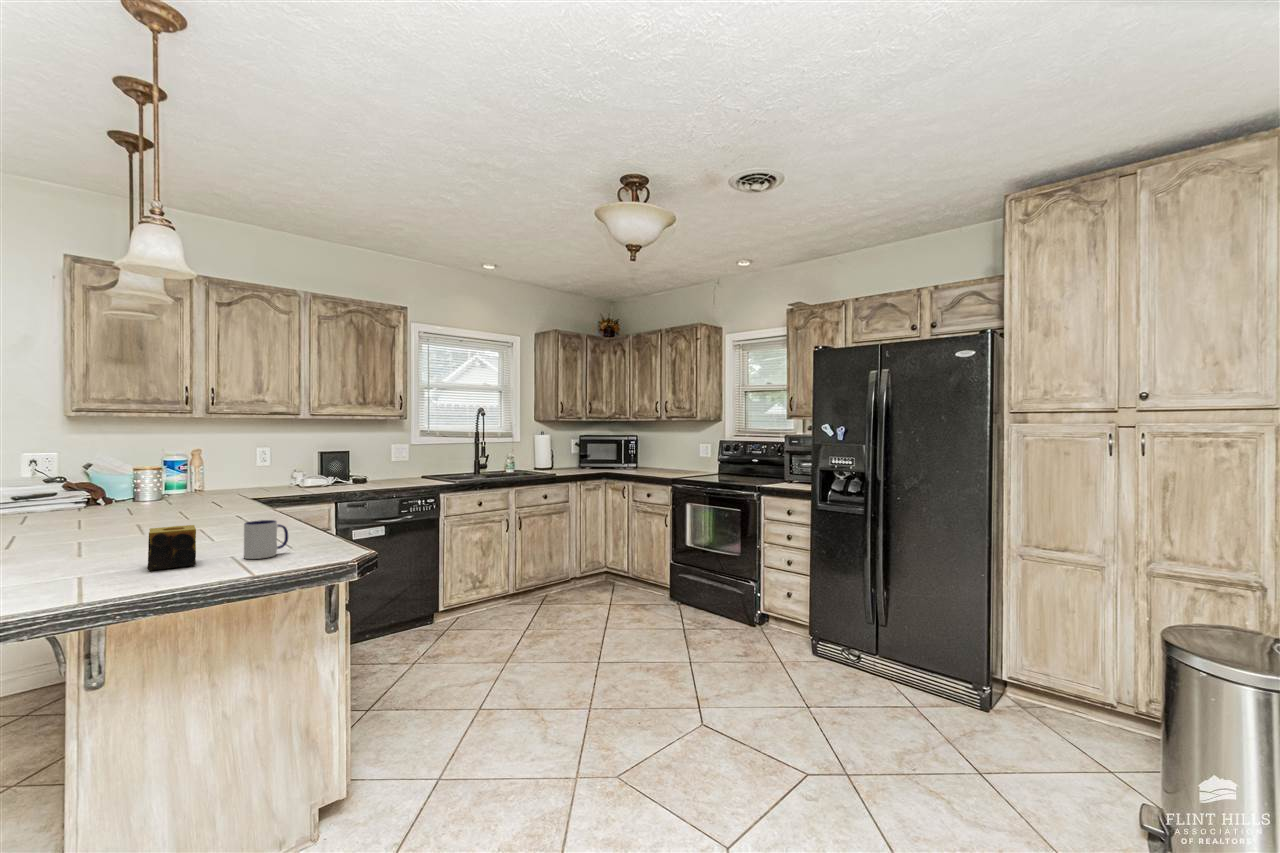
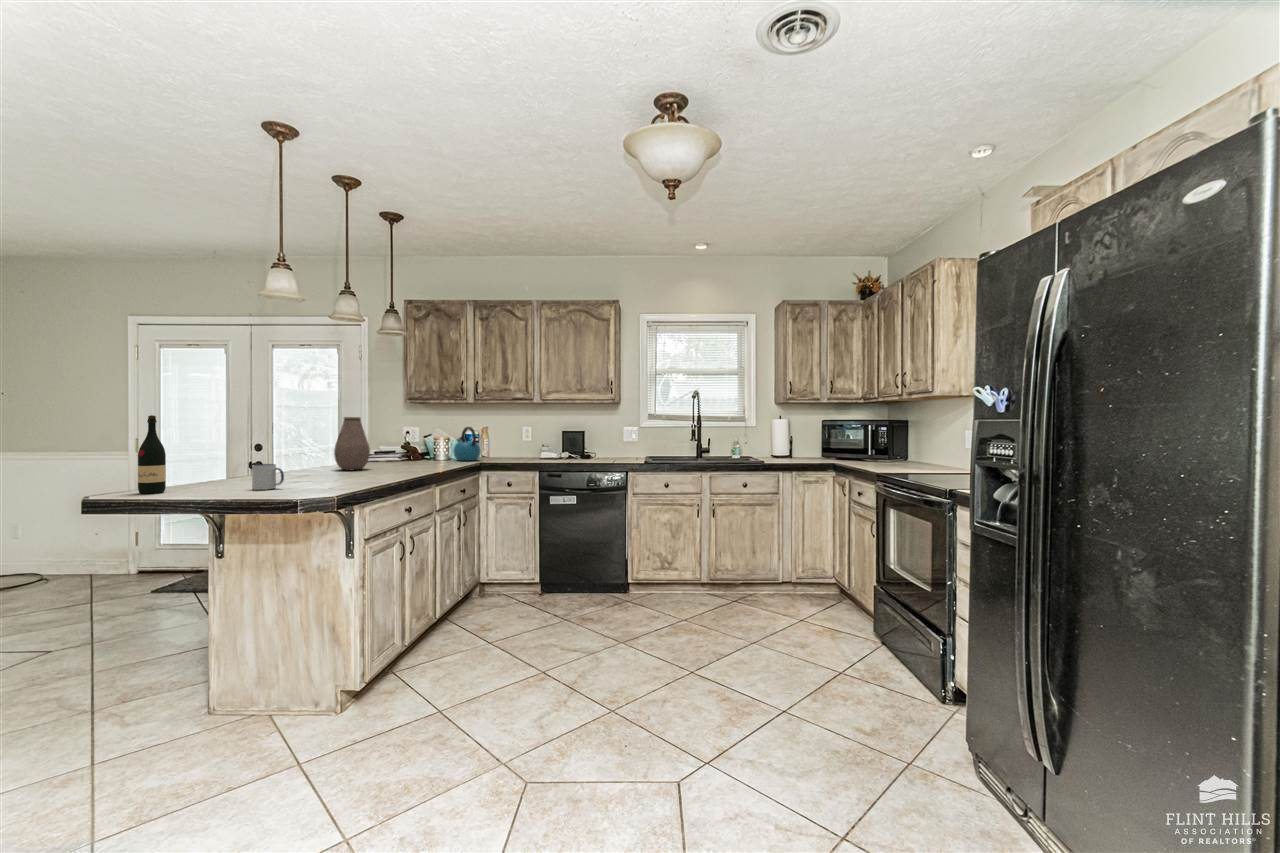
vase: none [145,446,205,527] -> present [334,417,370,471]
kettle: none [221,452,268,499] -> present [453,427,480,461]
wine bottle: none [93,460,138,592] -> present [138,415,166,494]
candle: present [148,525,196,570] -> none [202,462,244,488]

